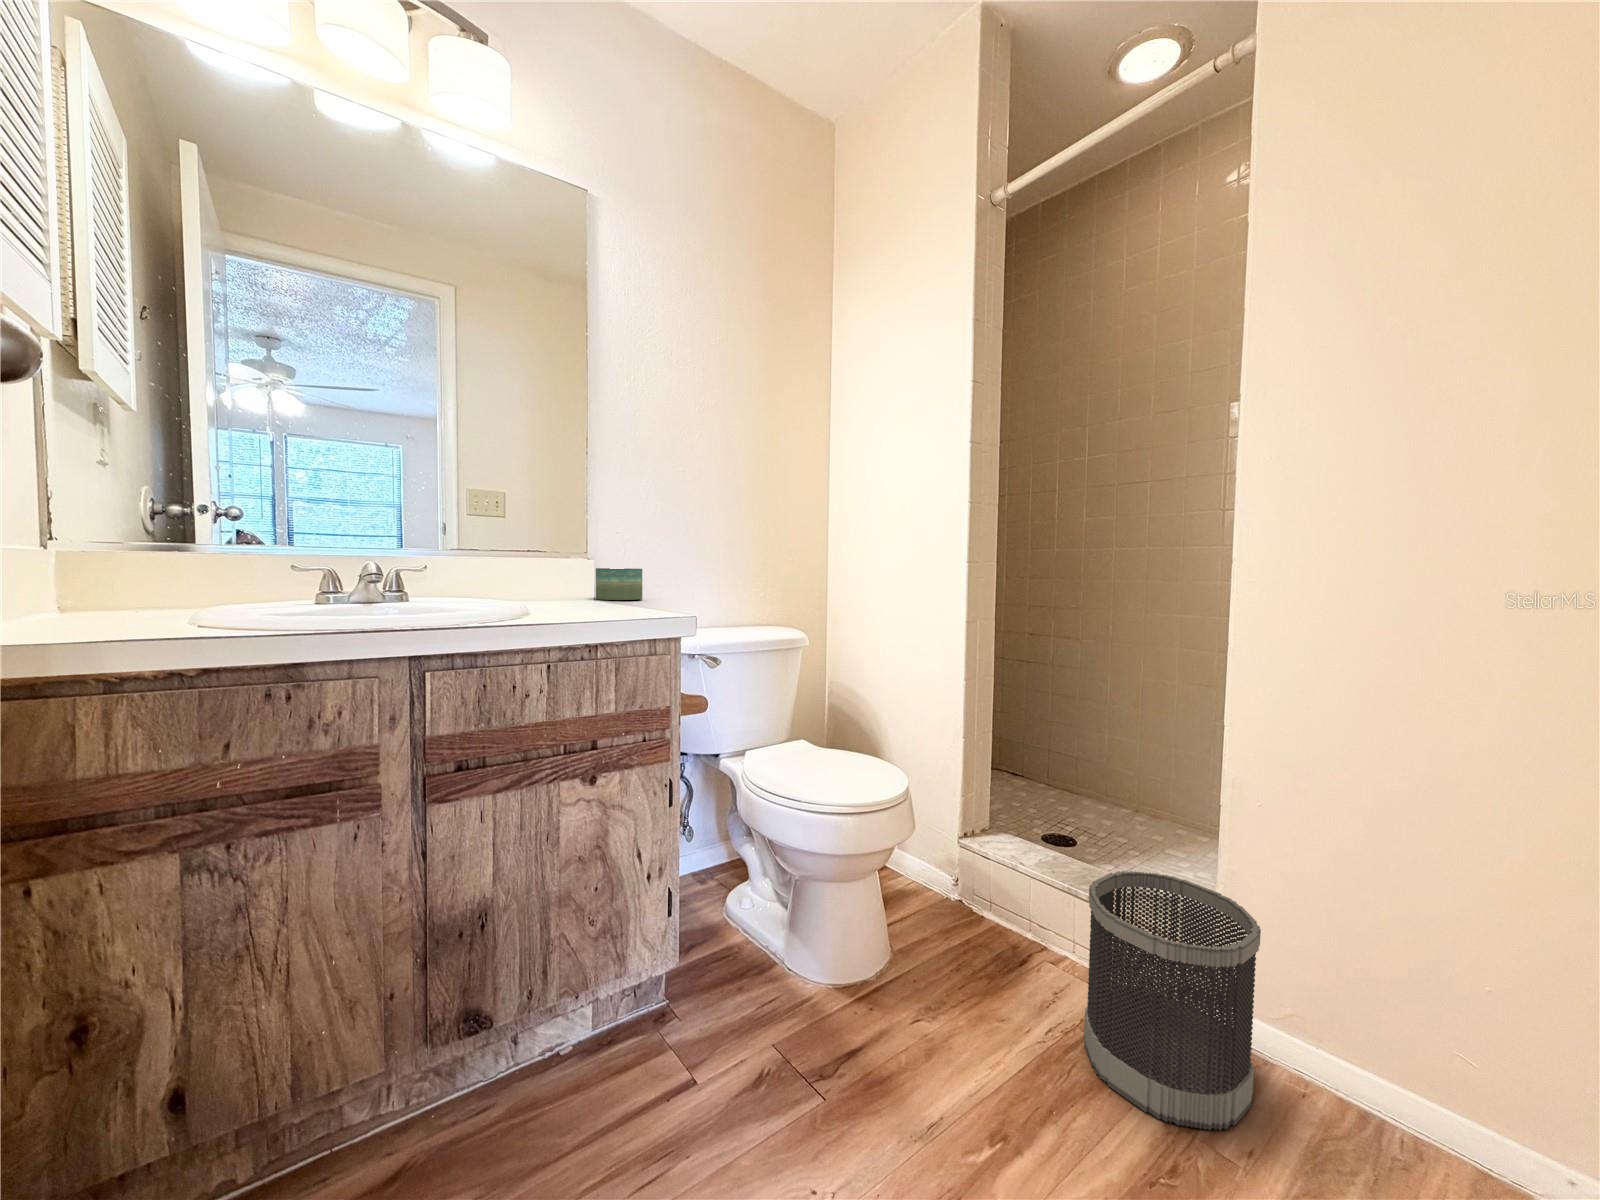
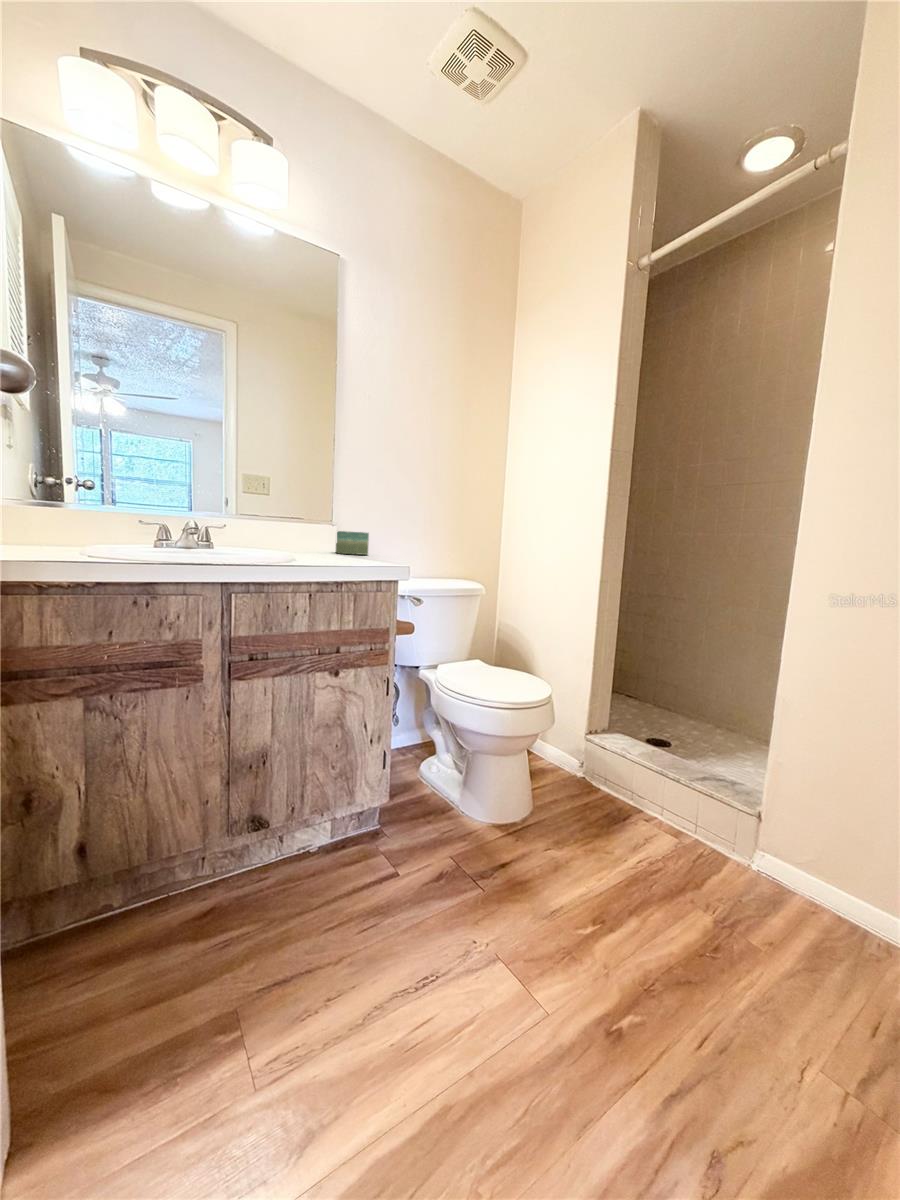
wastebasket: present [1084,871,1261,1130] -> none [663,759,794,929]

